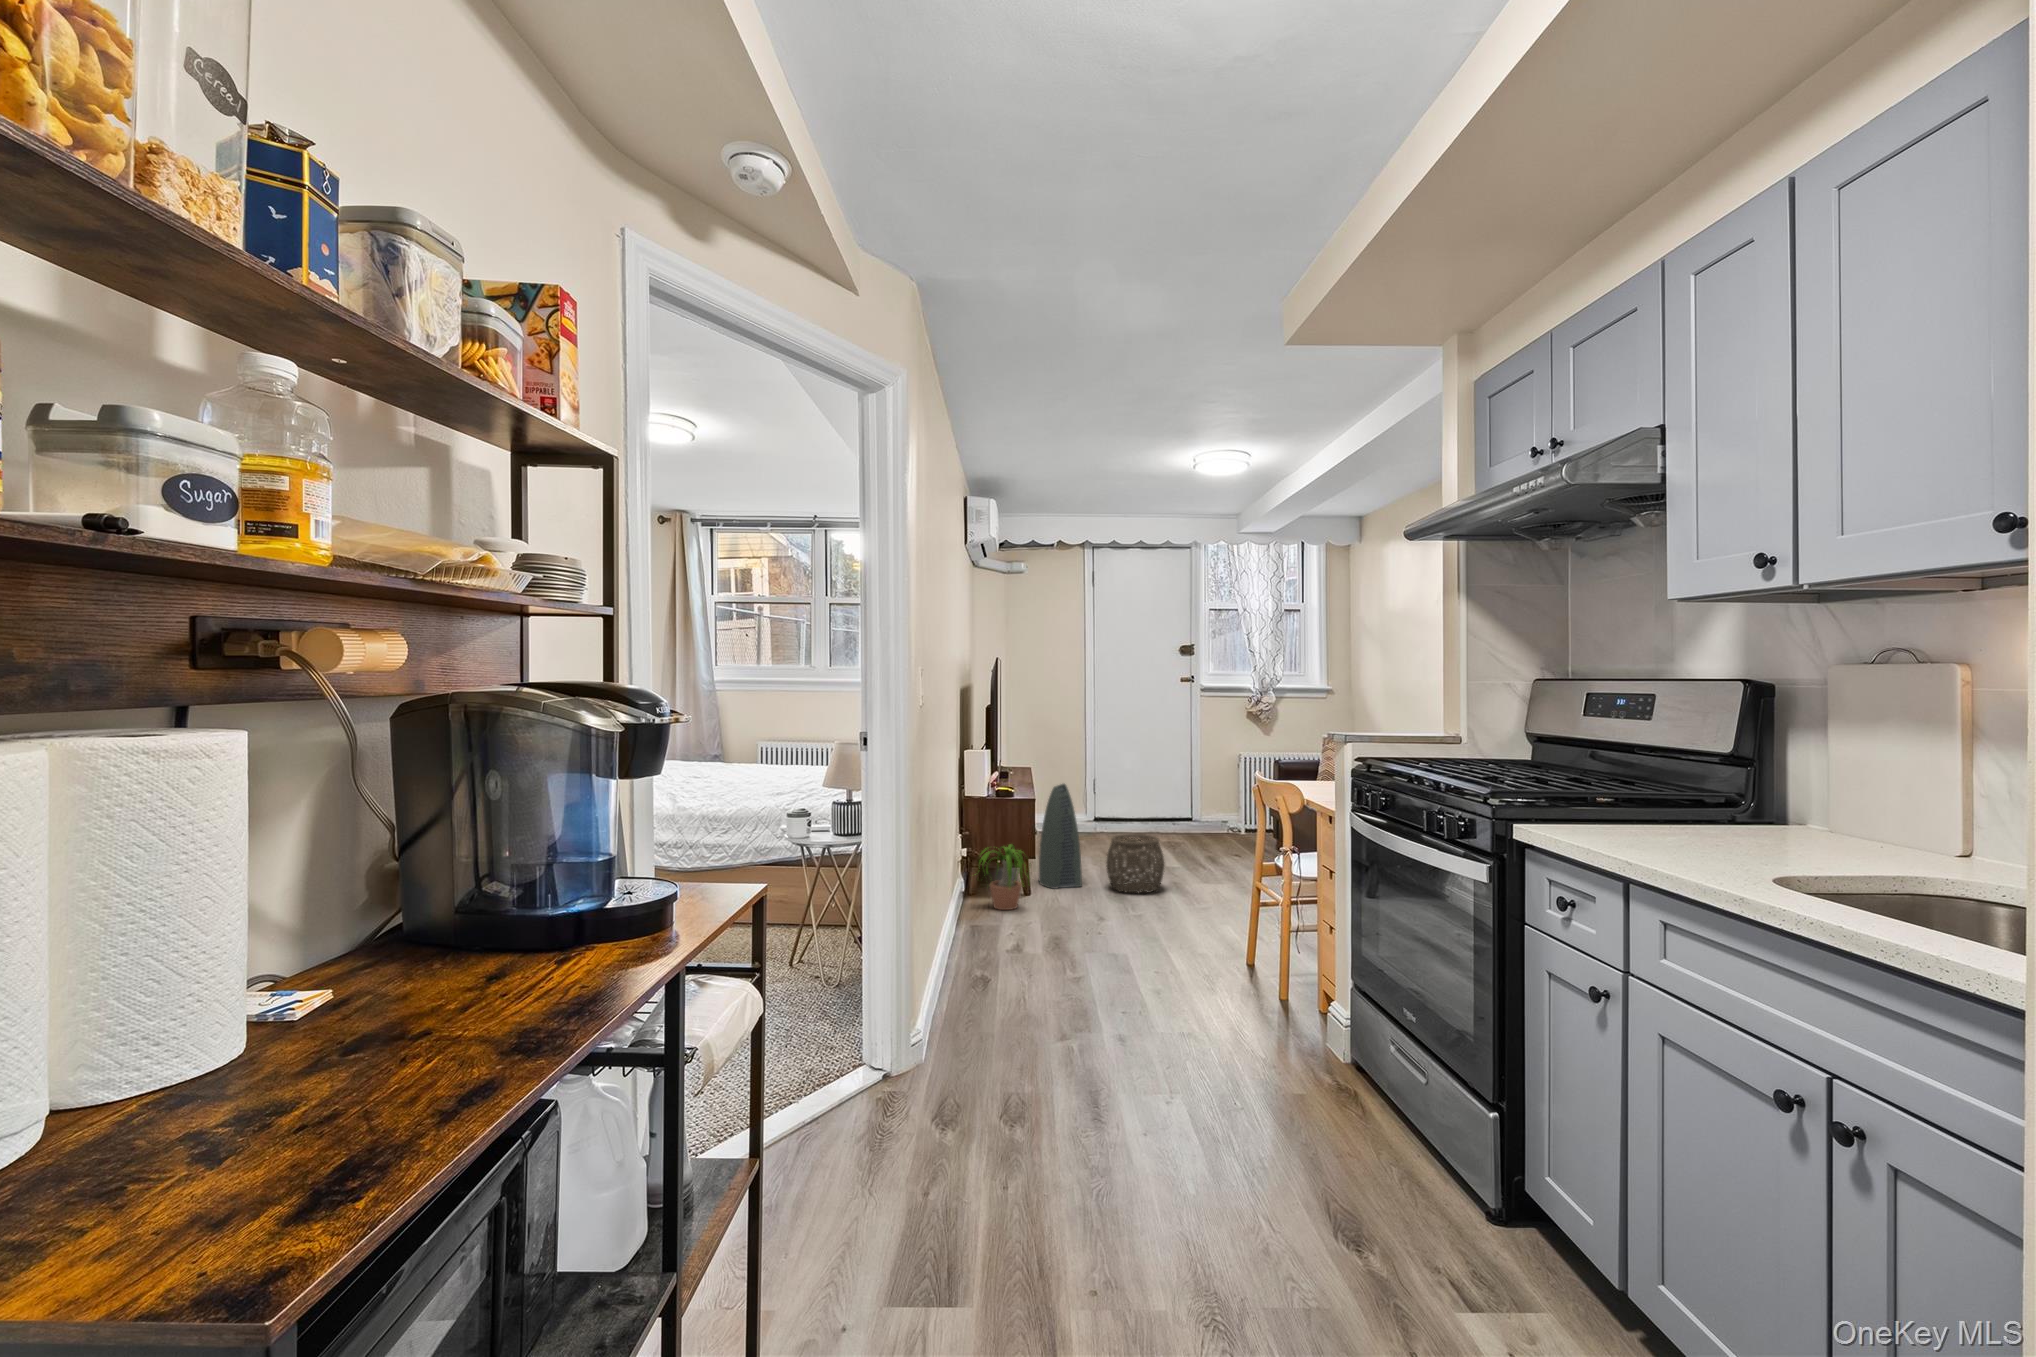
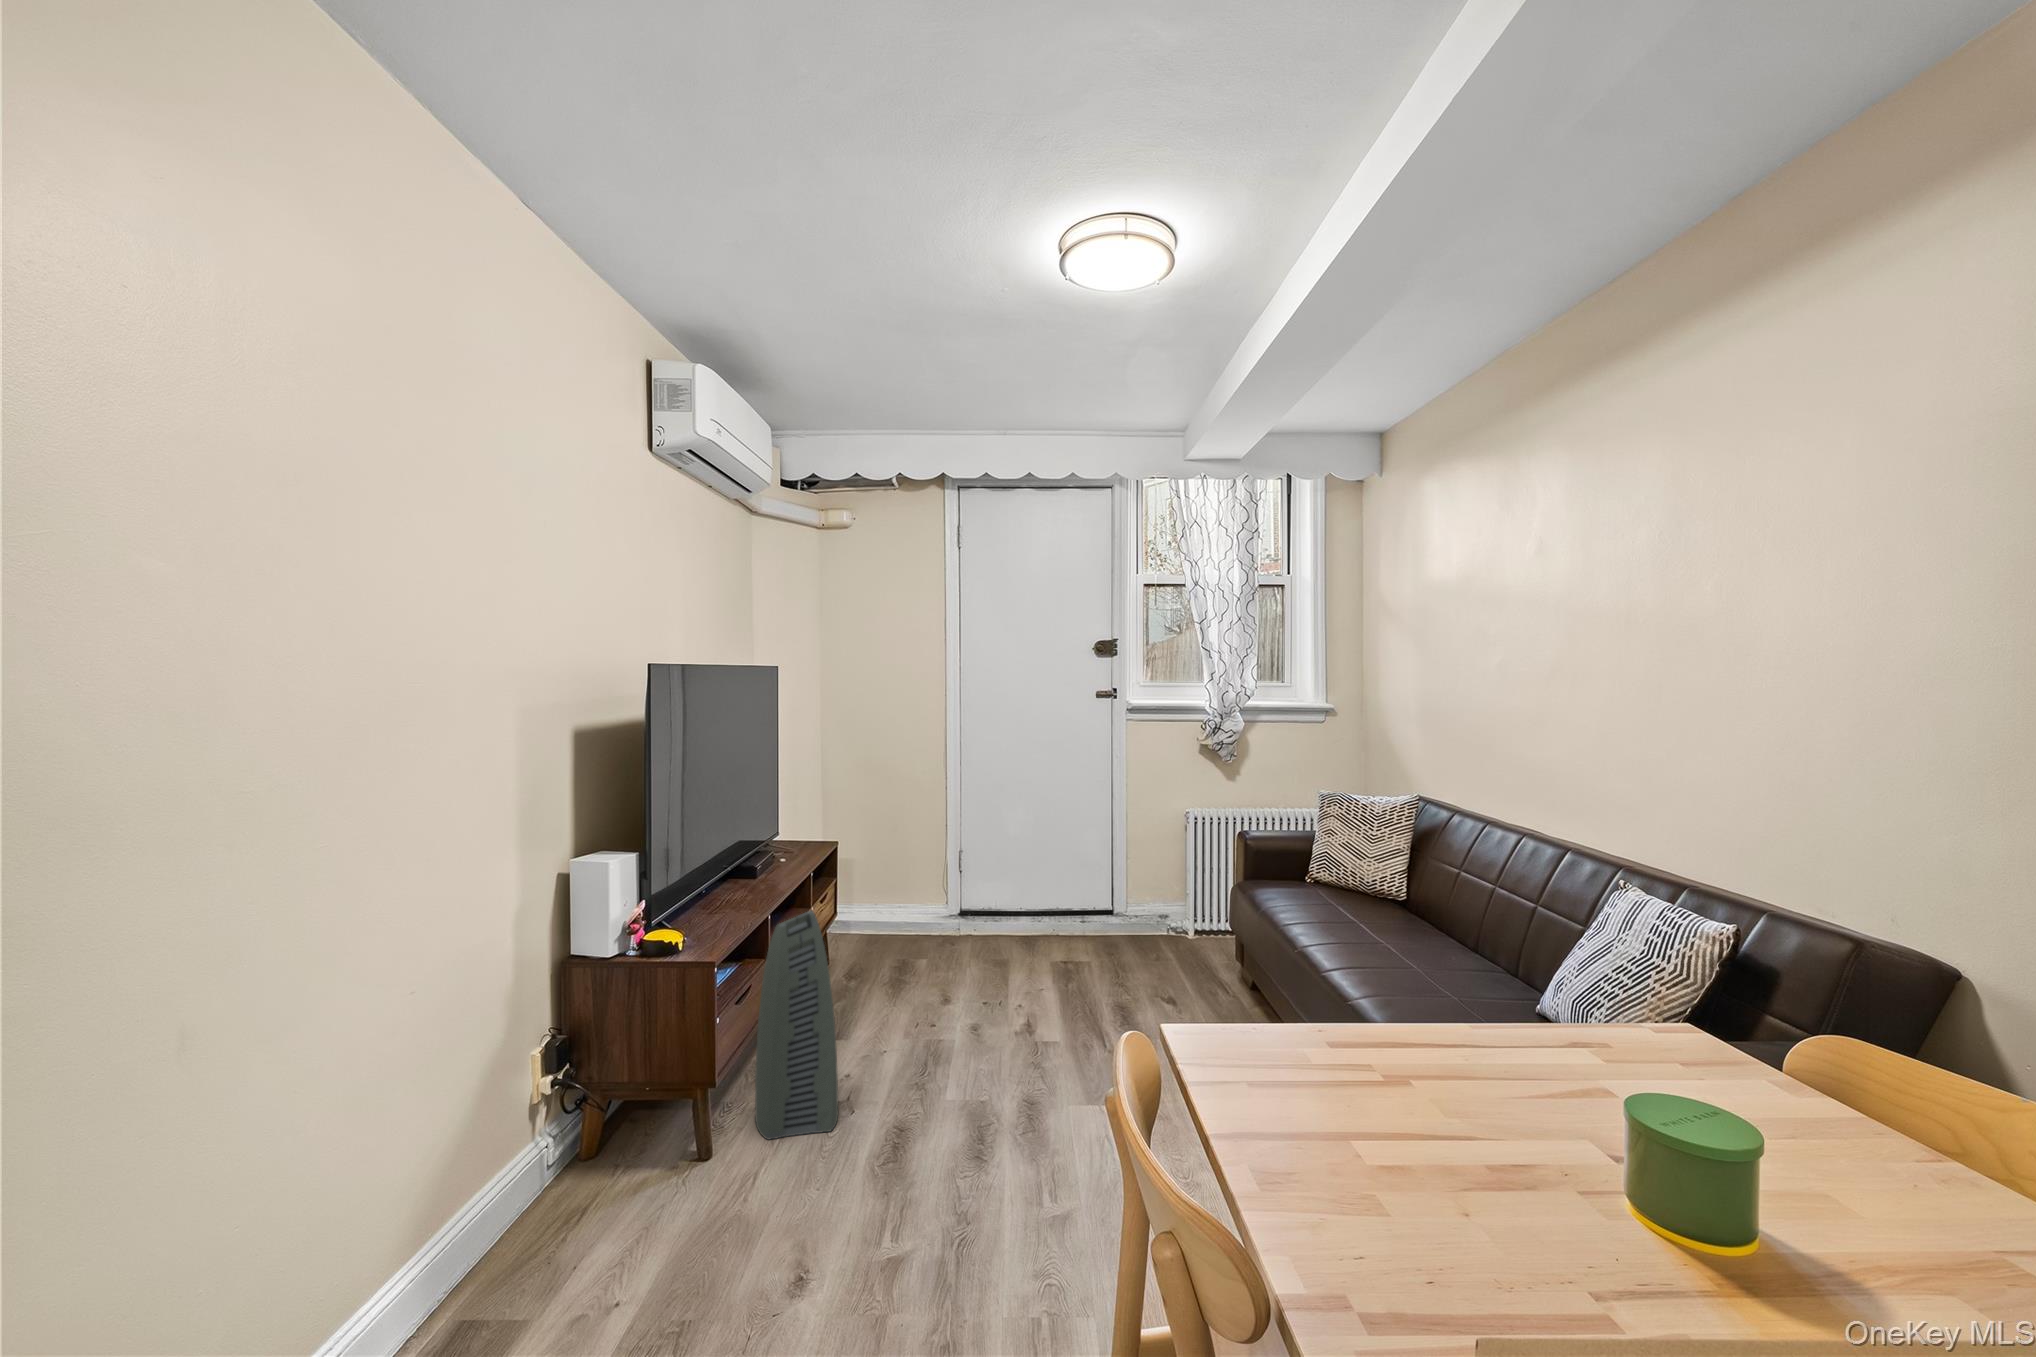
woven basket: present [1106,834,1164,893] -> none [877,1015,1000,1163]
potted plant: present [979,844,1024,910] -> none [500,1080,676,1254]

